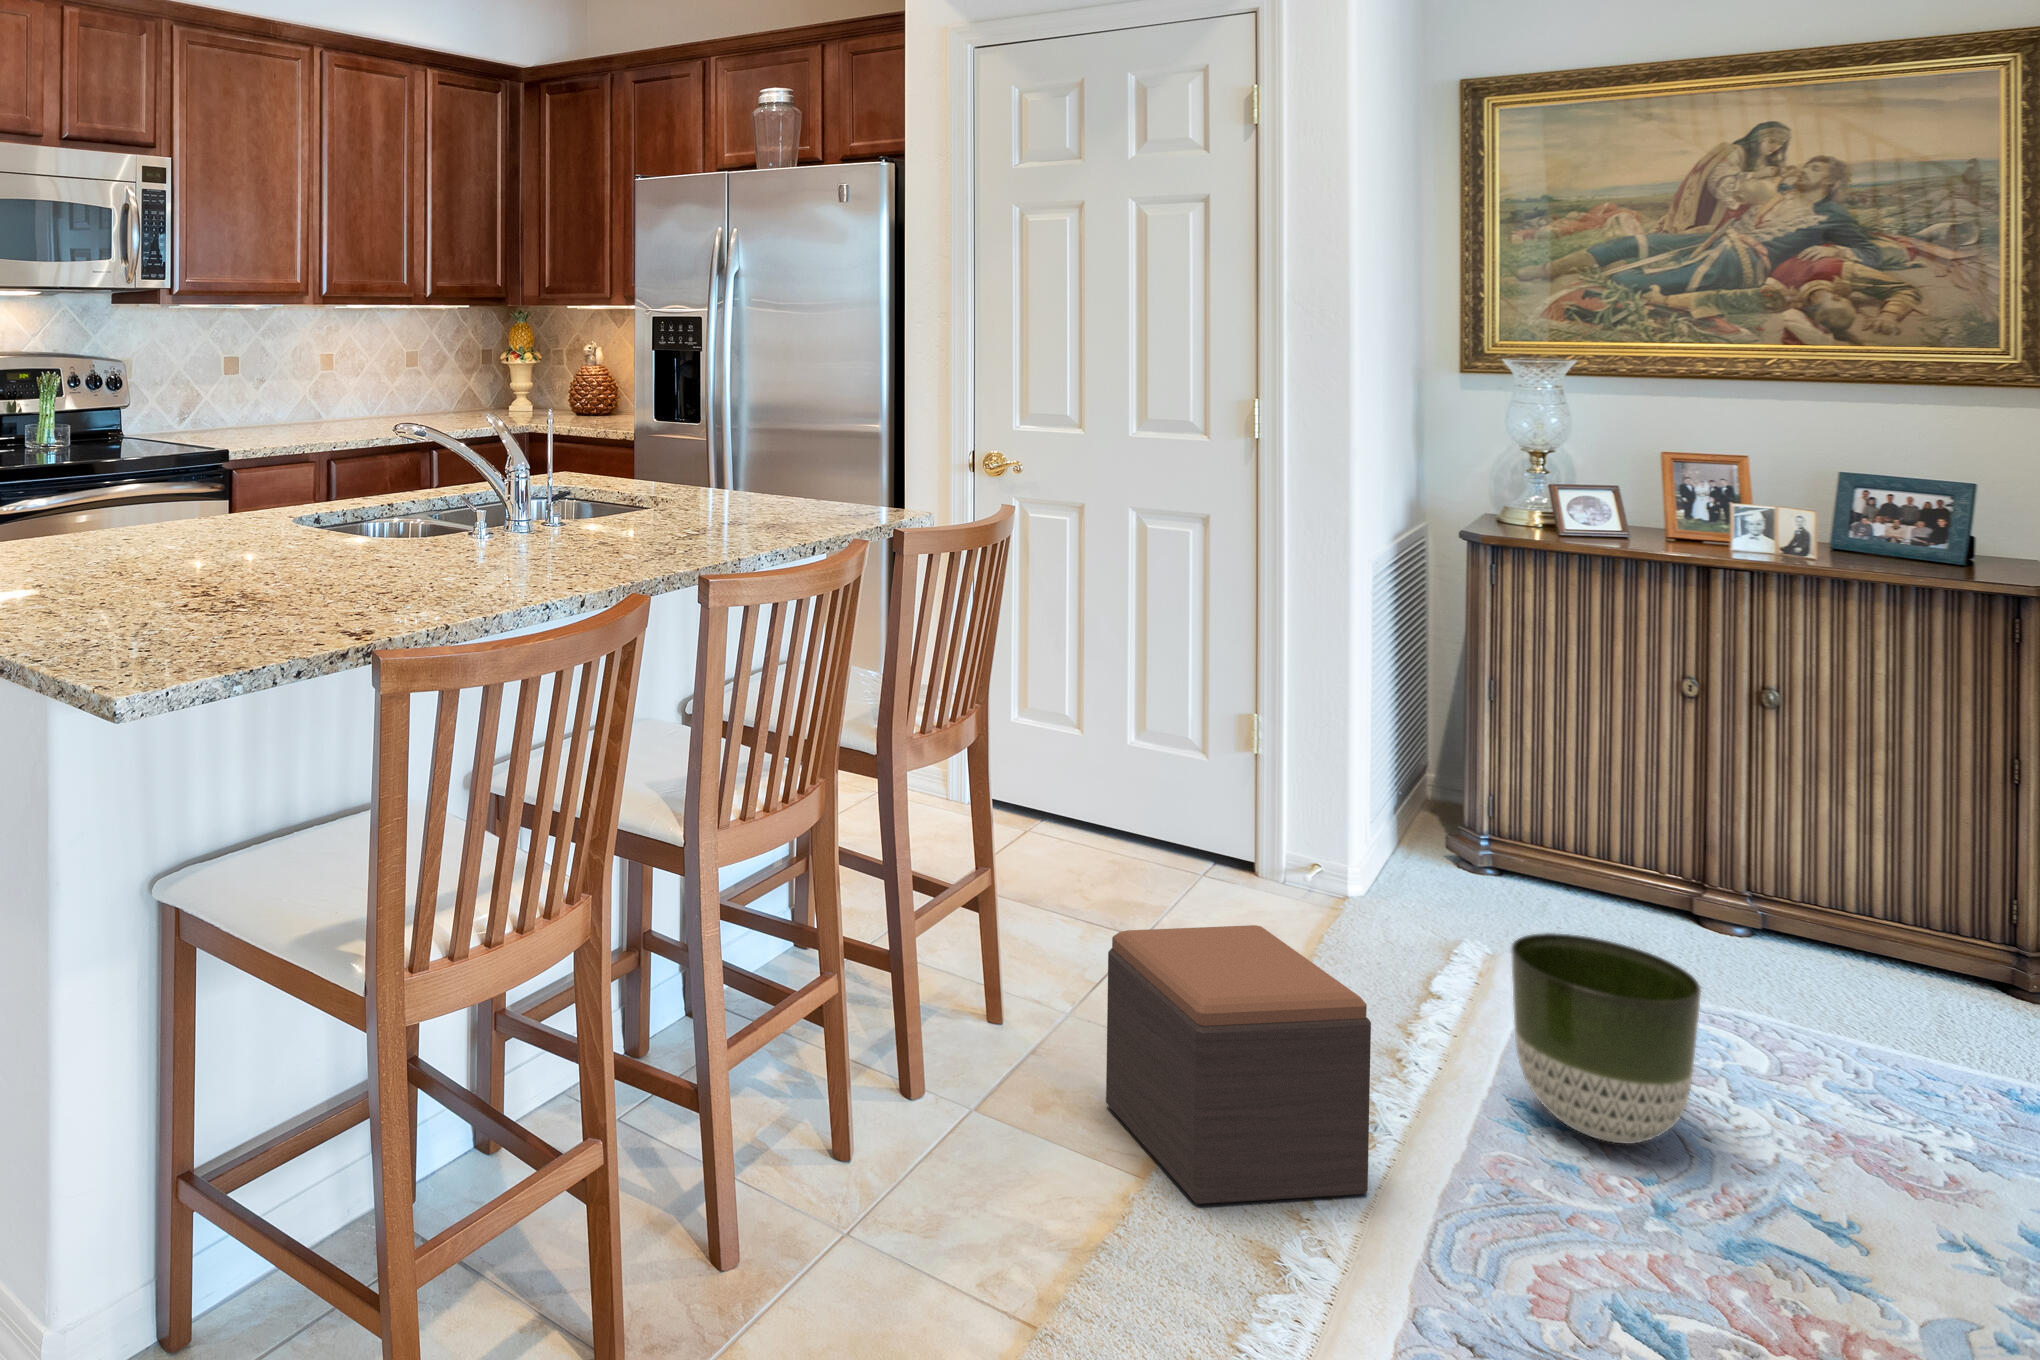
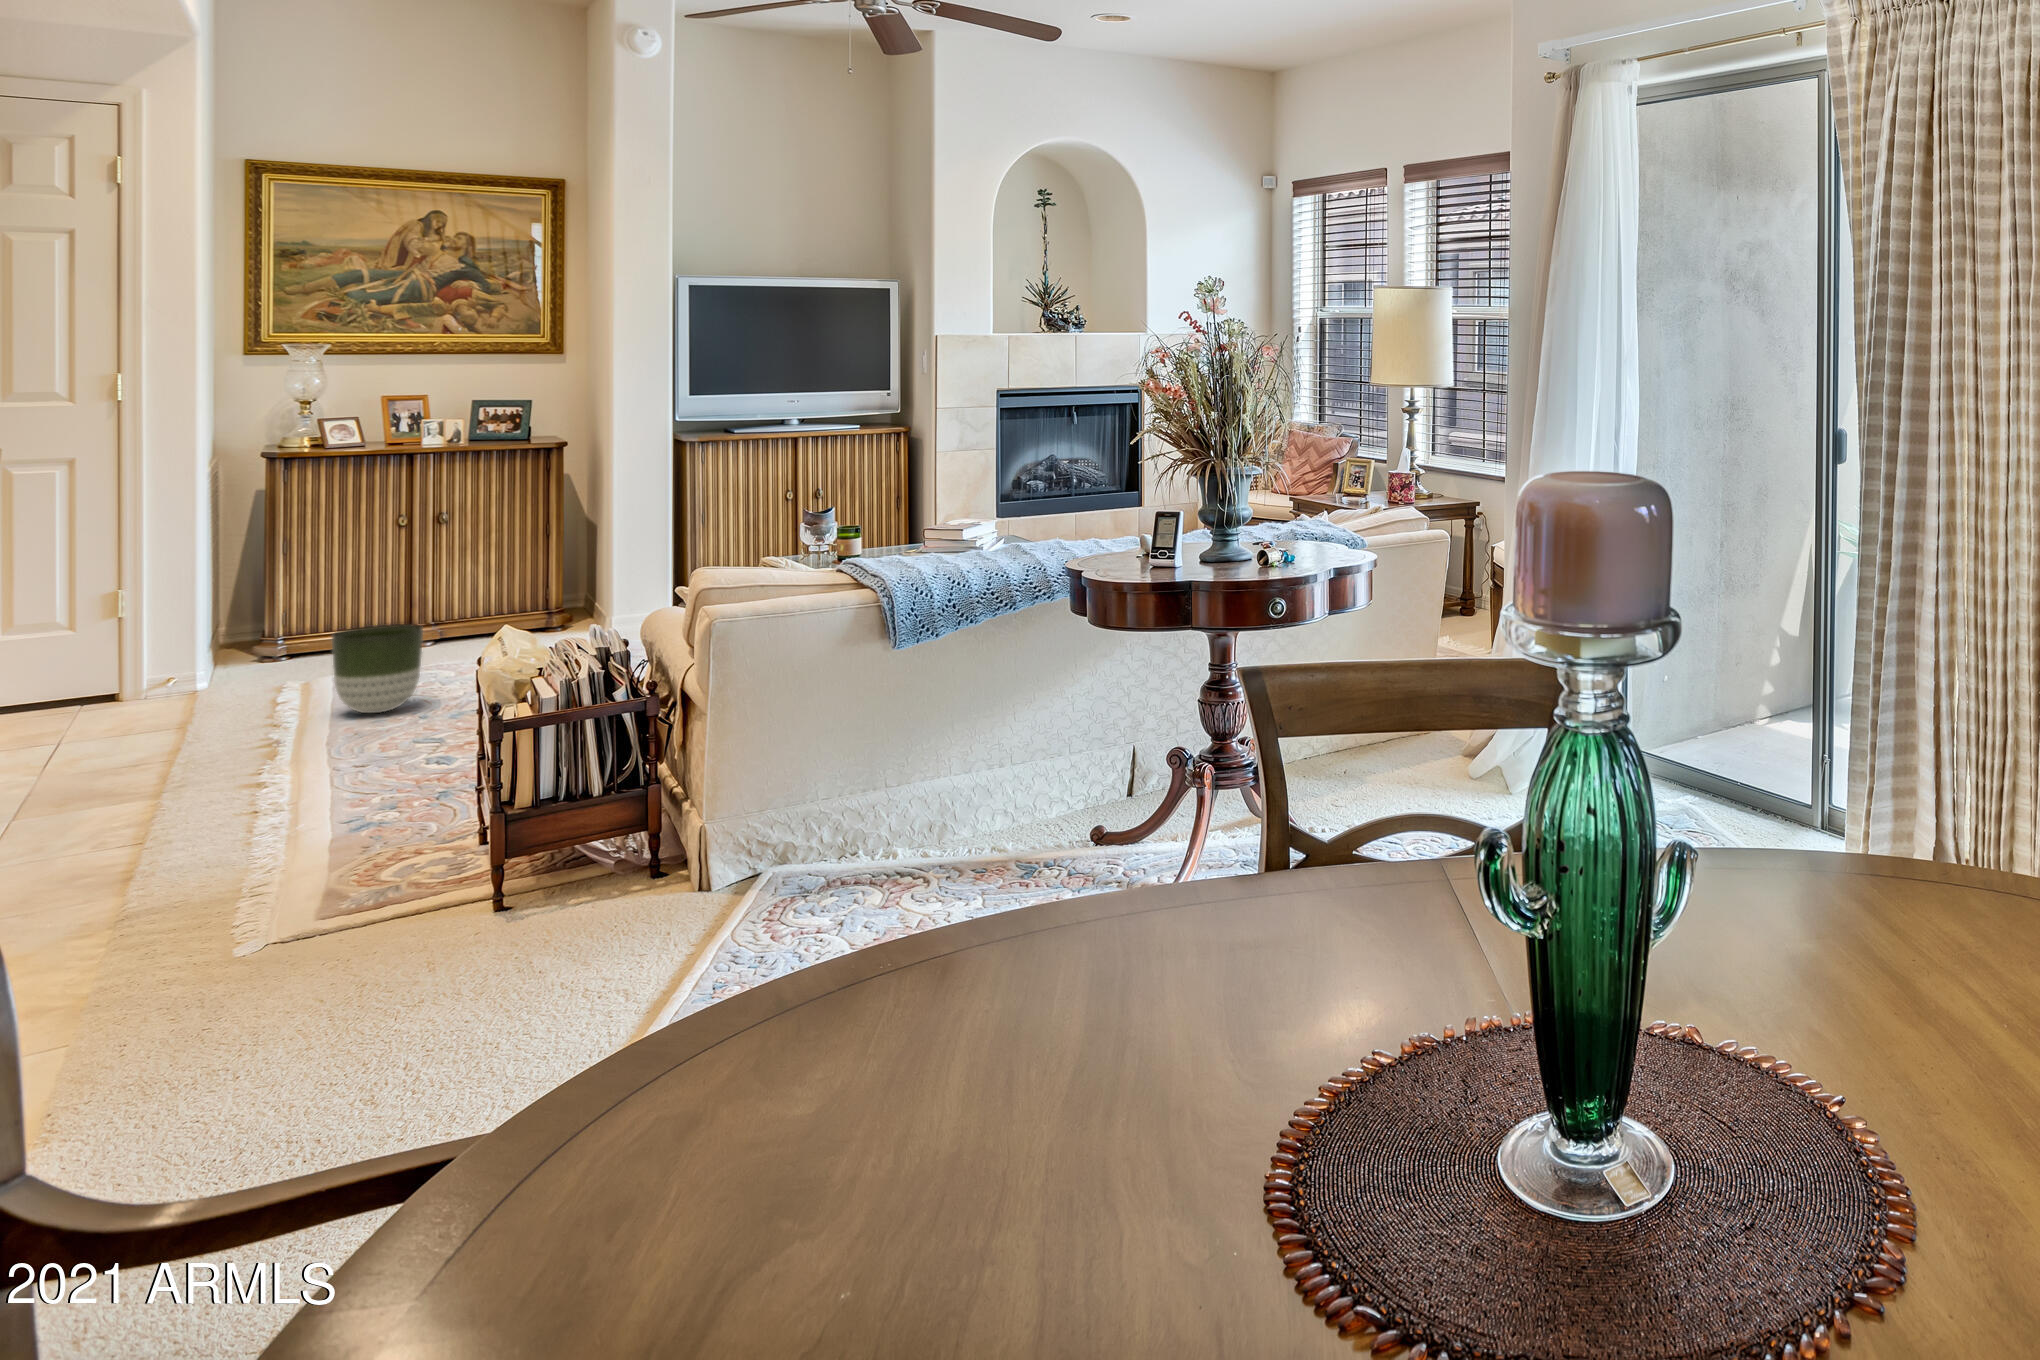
footstool: present [1106,925,1371,1204] -> none [100,651,273,779]

